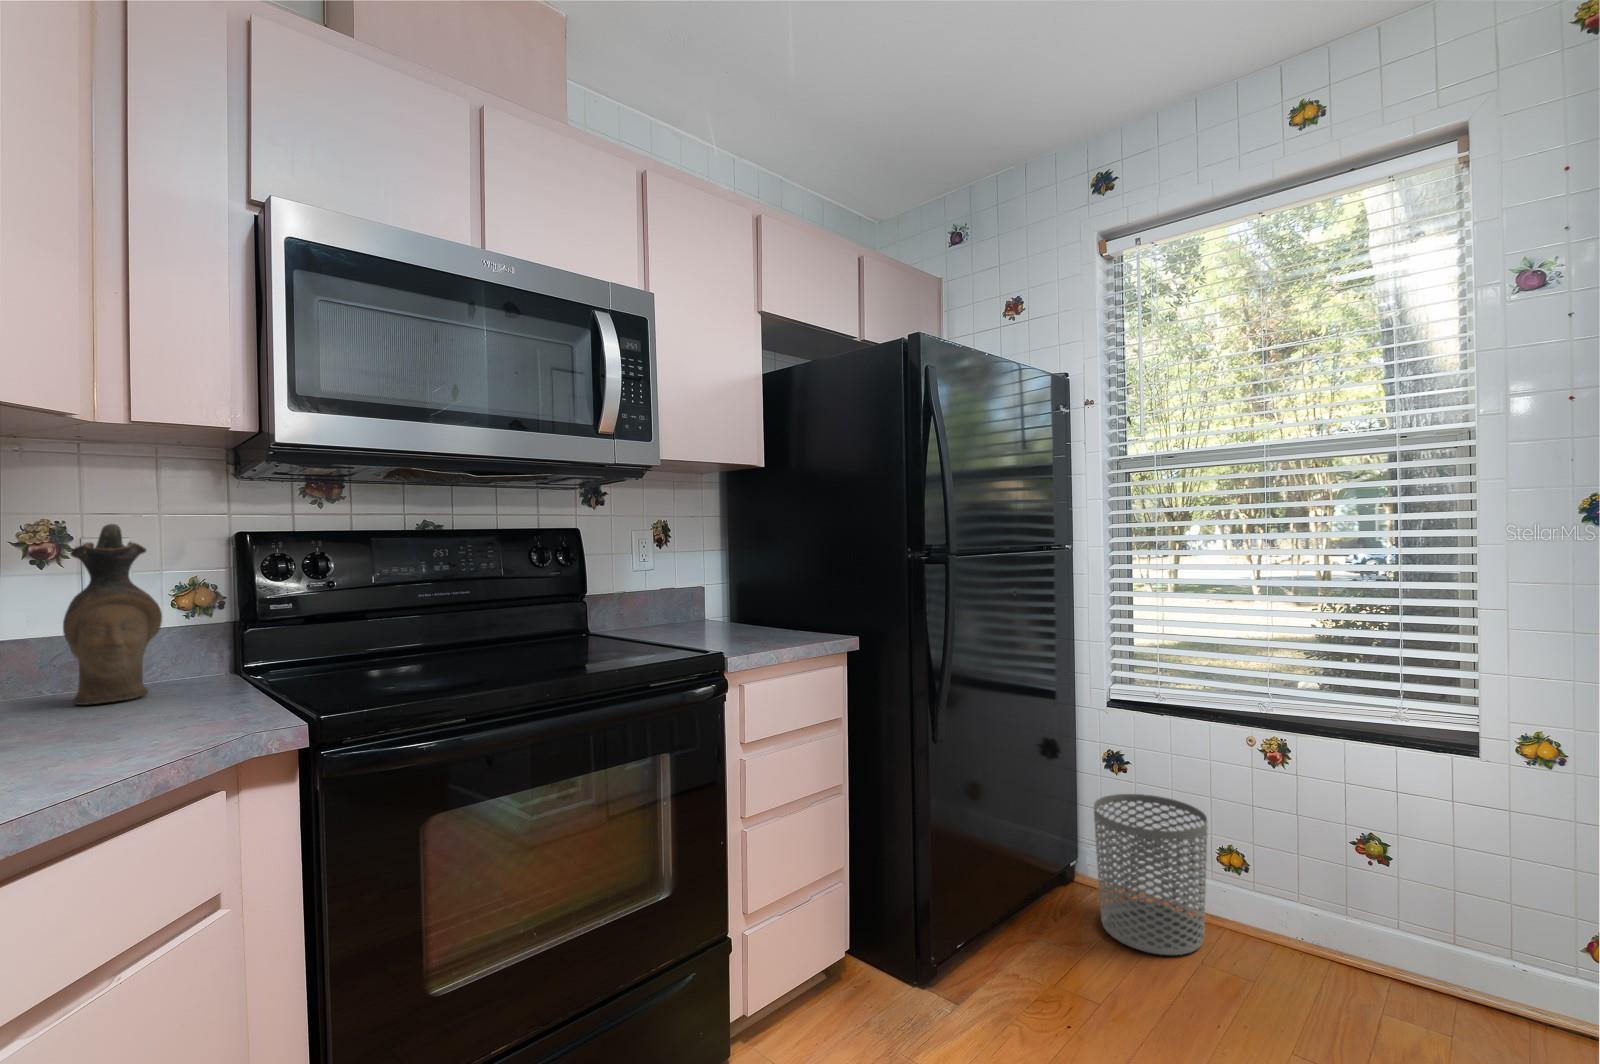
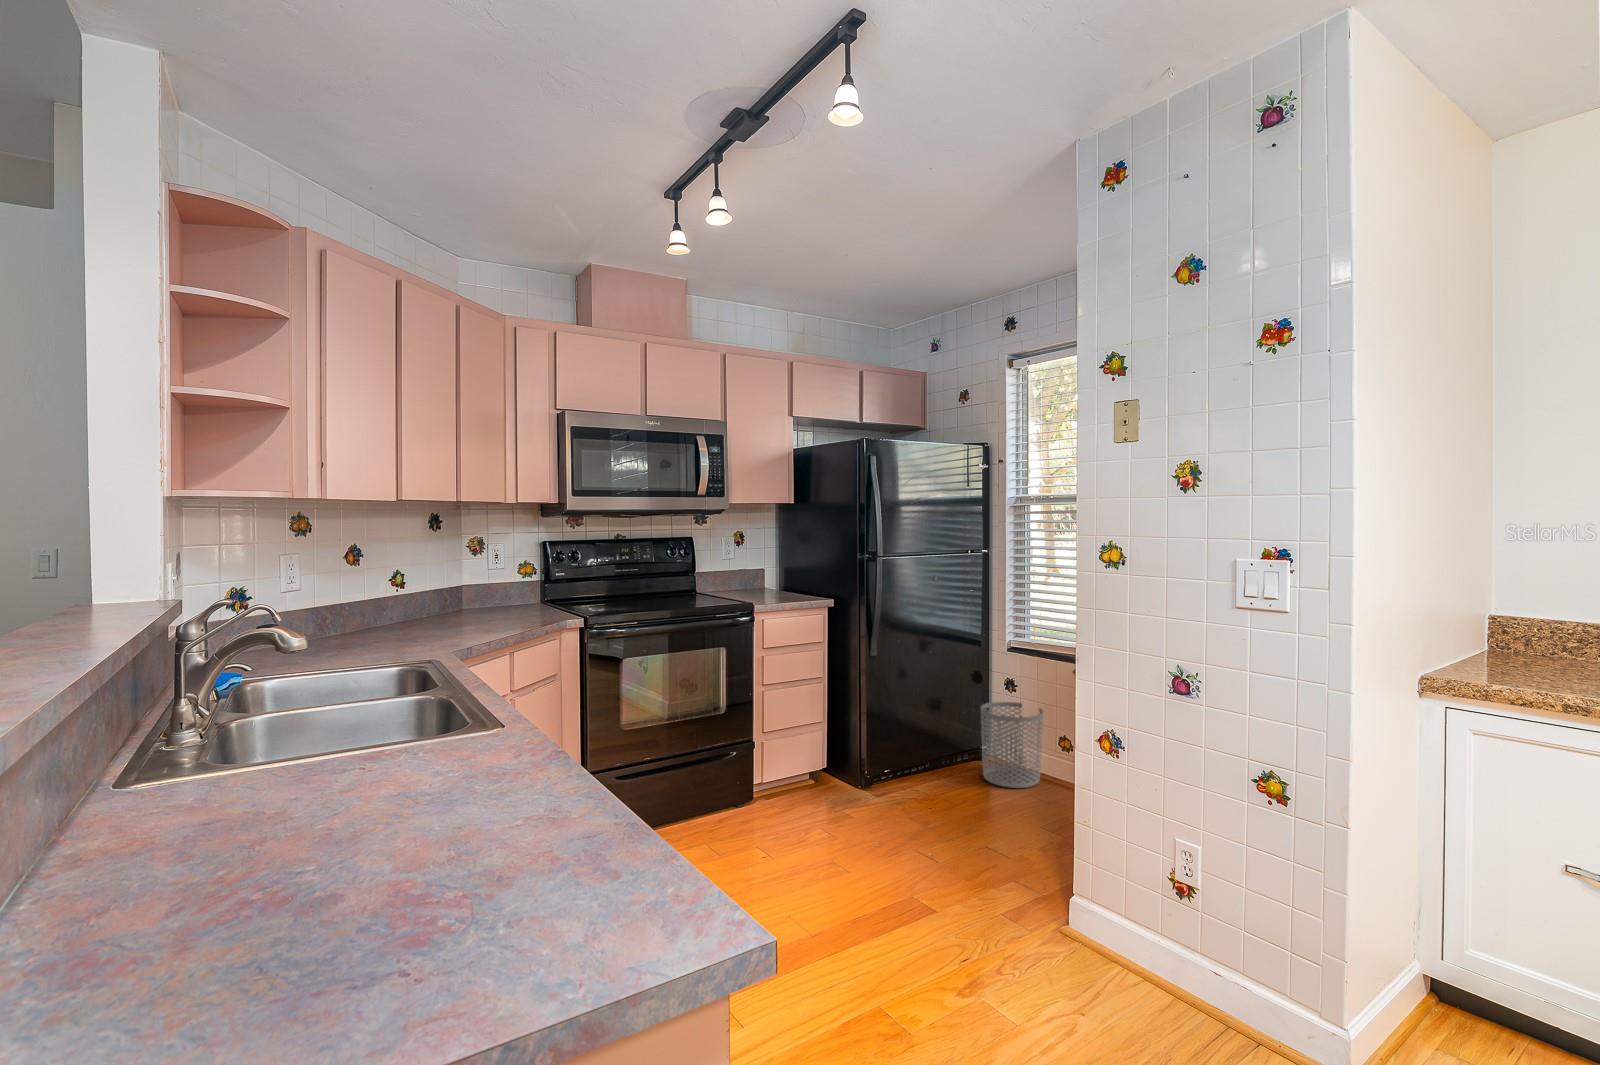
ceramic pitcher: present [63,524,162,705] -> none [492,539,523,610]

